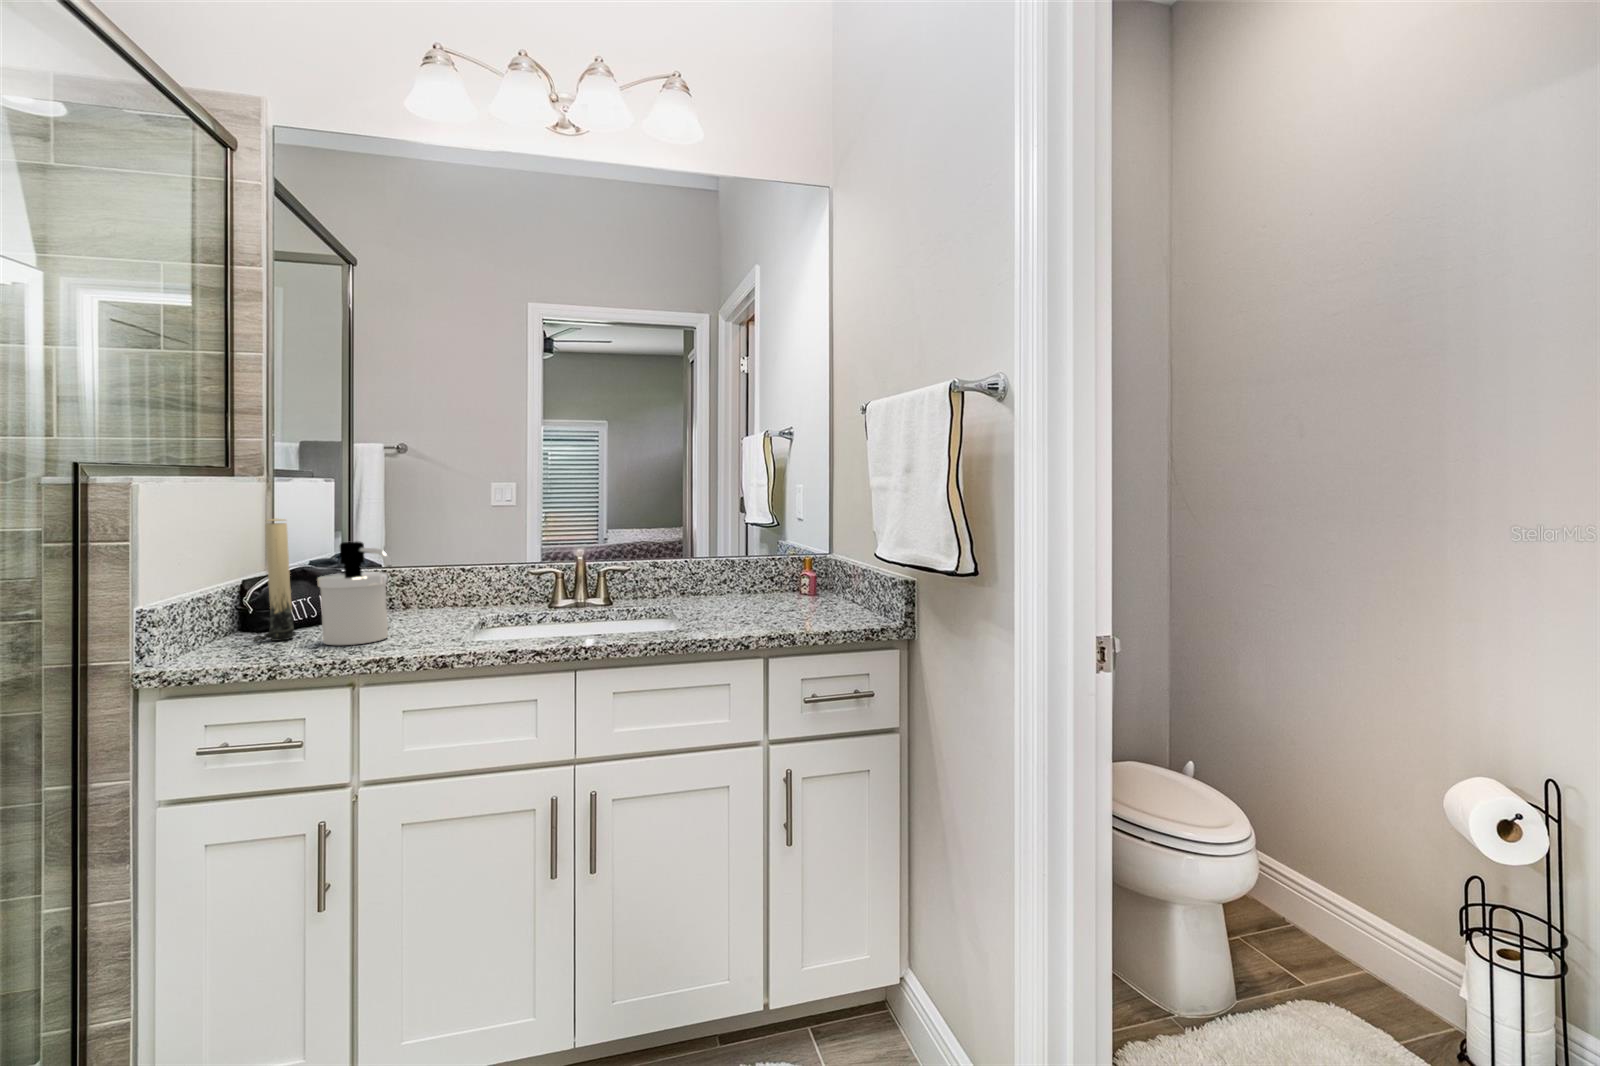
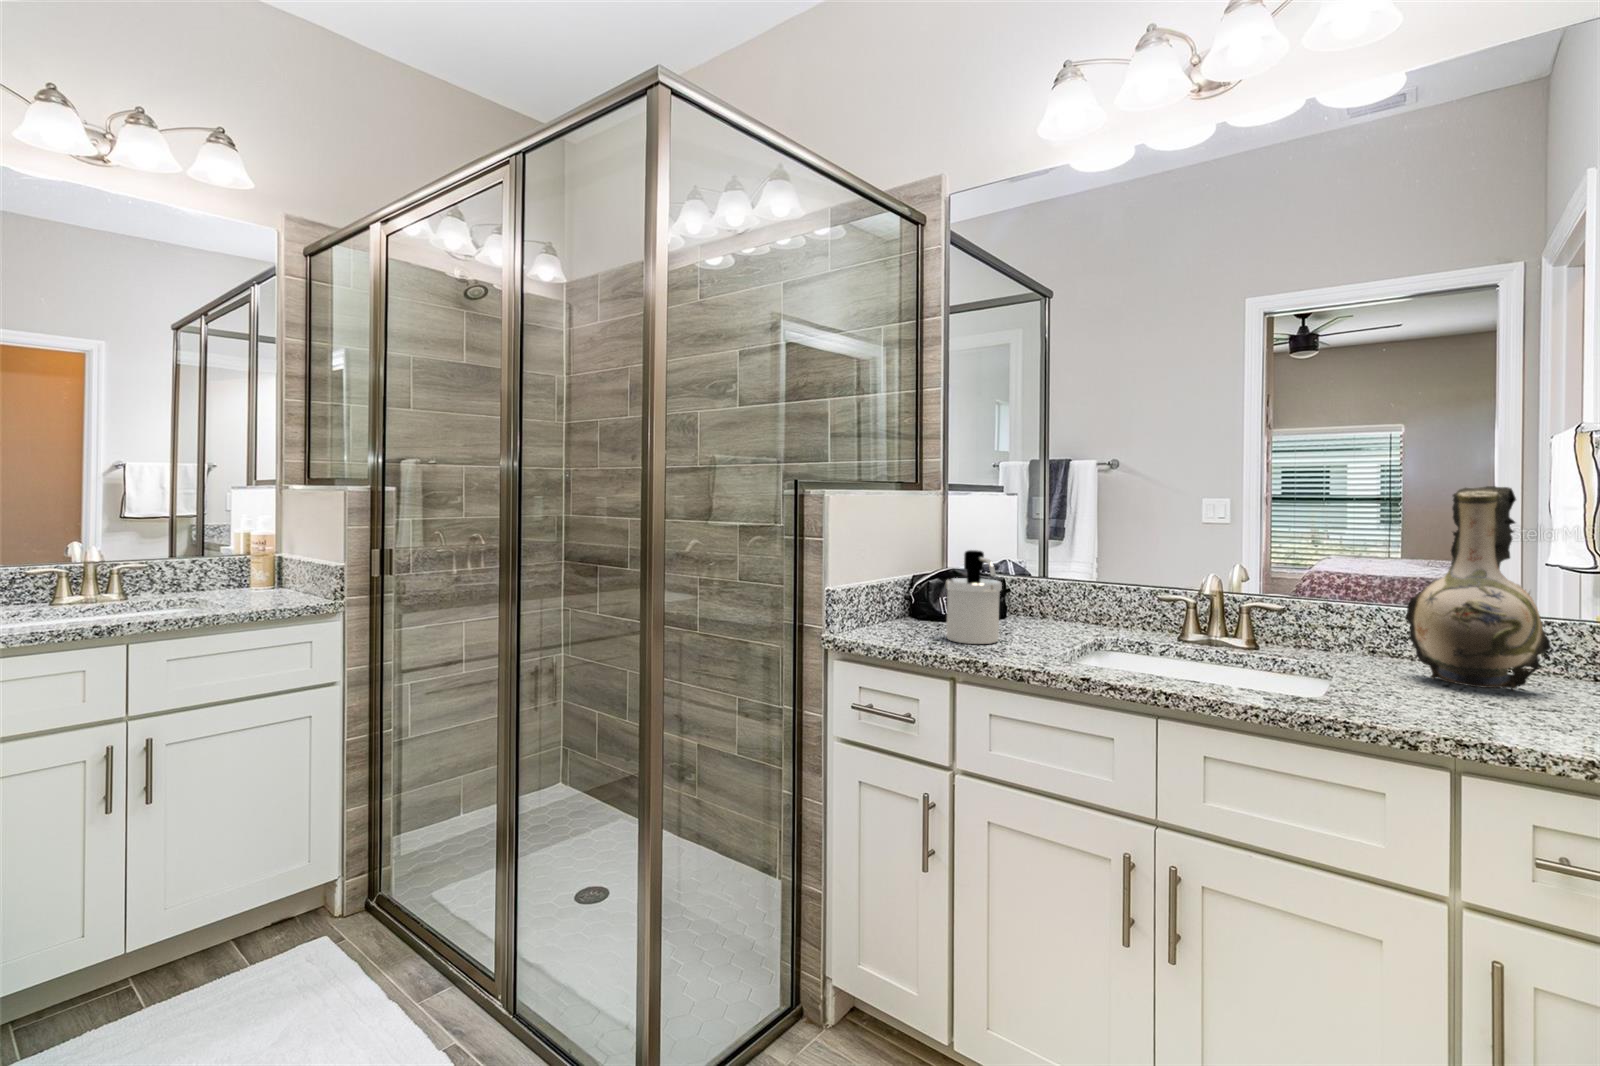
decorative vase: none [708,469,784,605] -> present [1405,486,1551,691]
candle: present [253,519,295,642] -> none [907,526,936,629]

